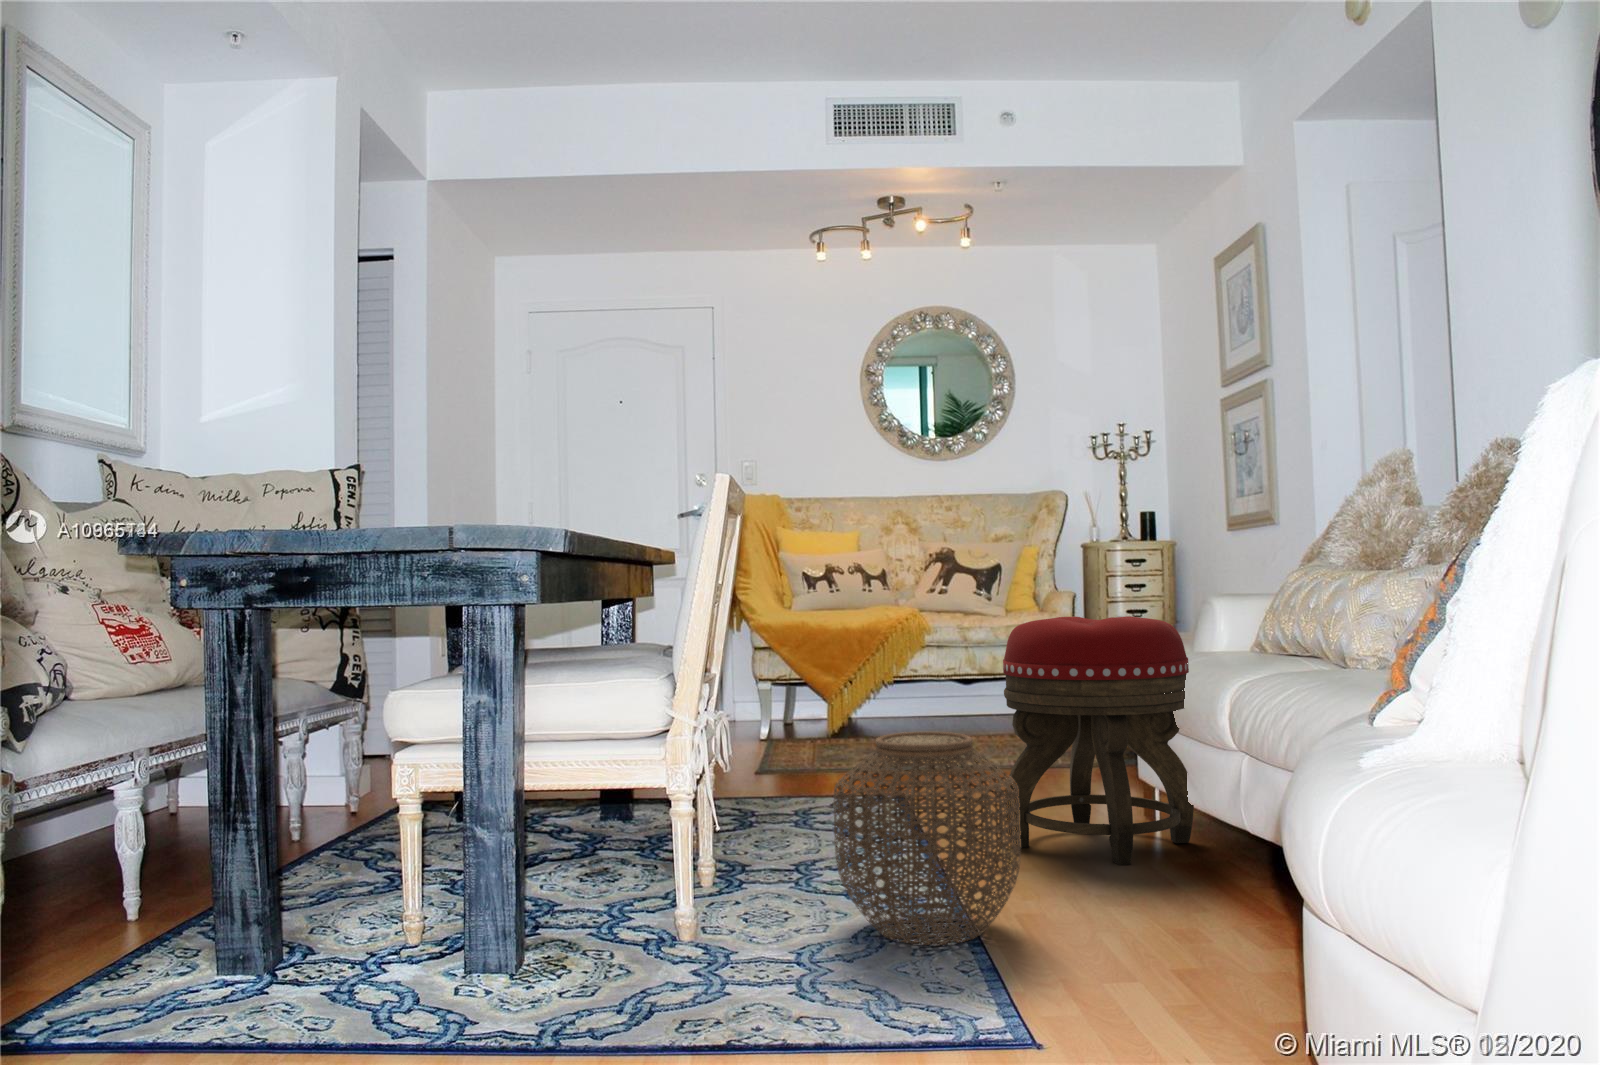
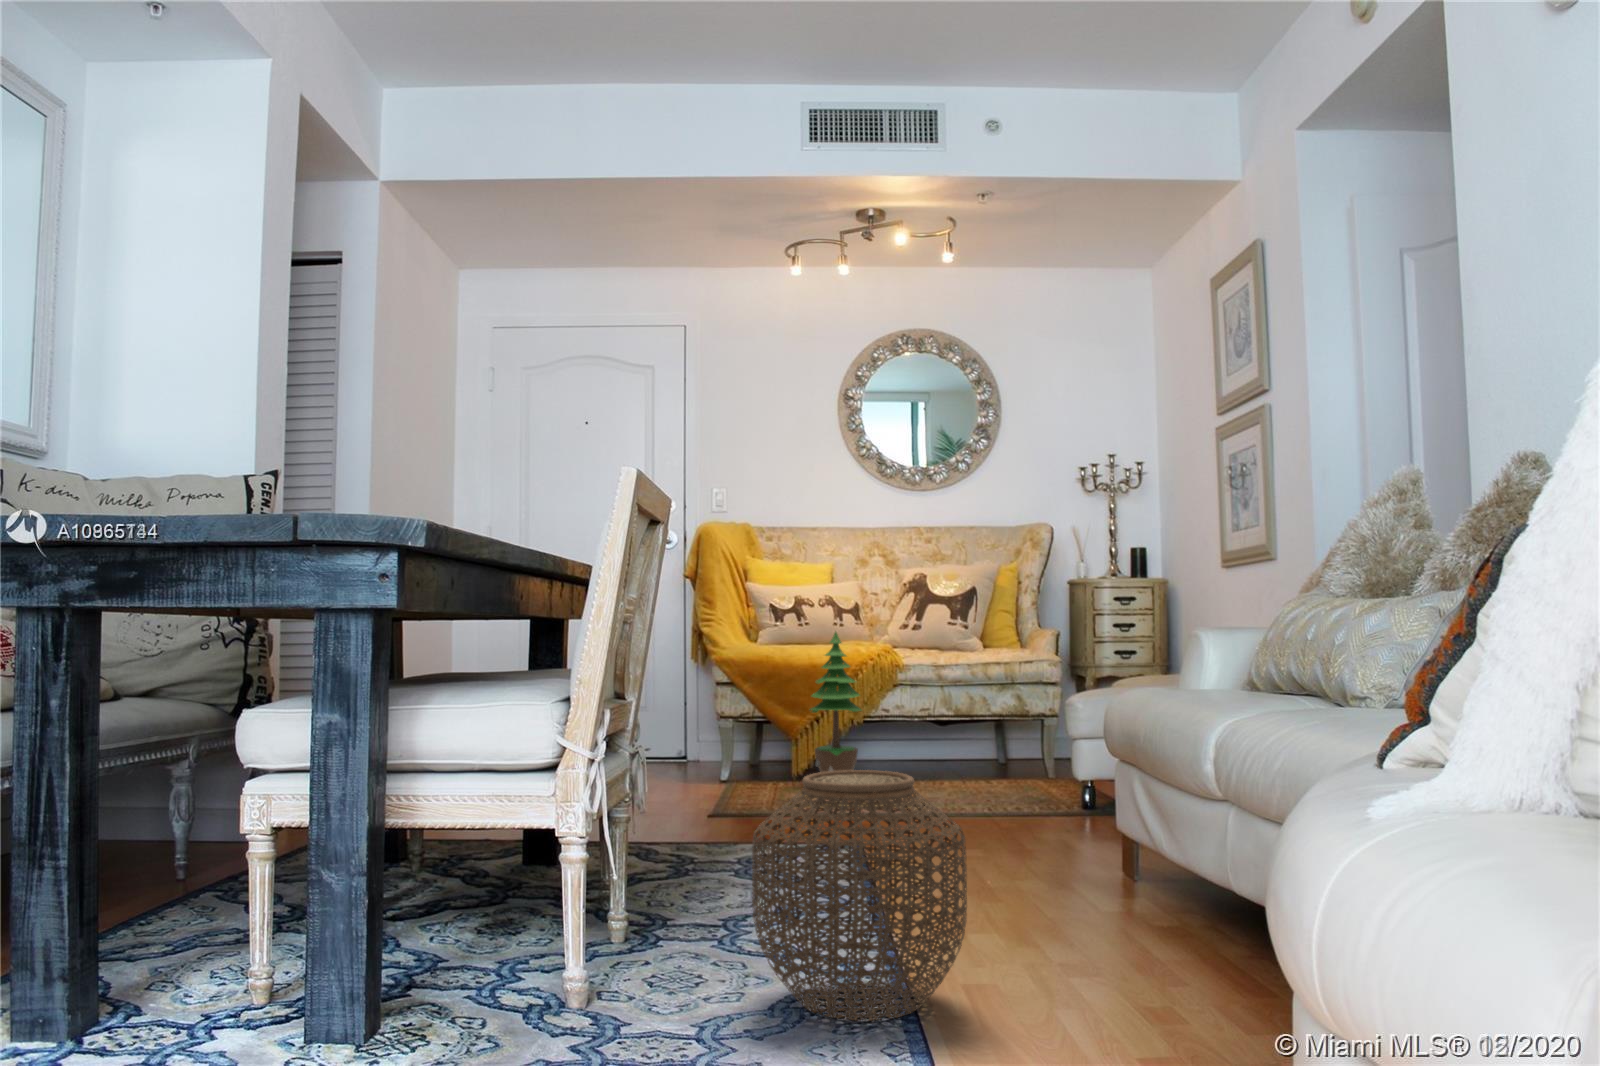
potted tree: none [842,597,894,744] -> present [810,632,862,772]
footstool: present [1003,616,1194,865] -> none [964,649,1174,927]

